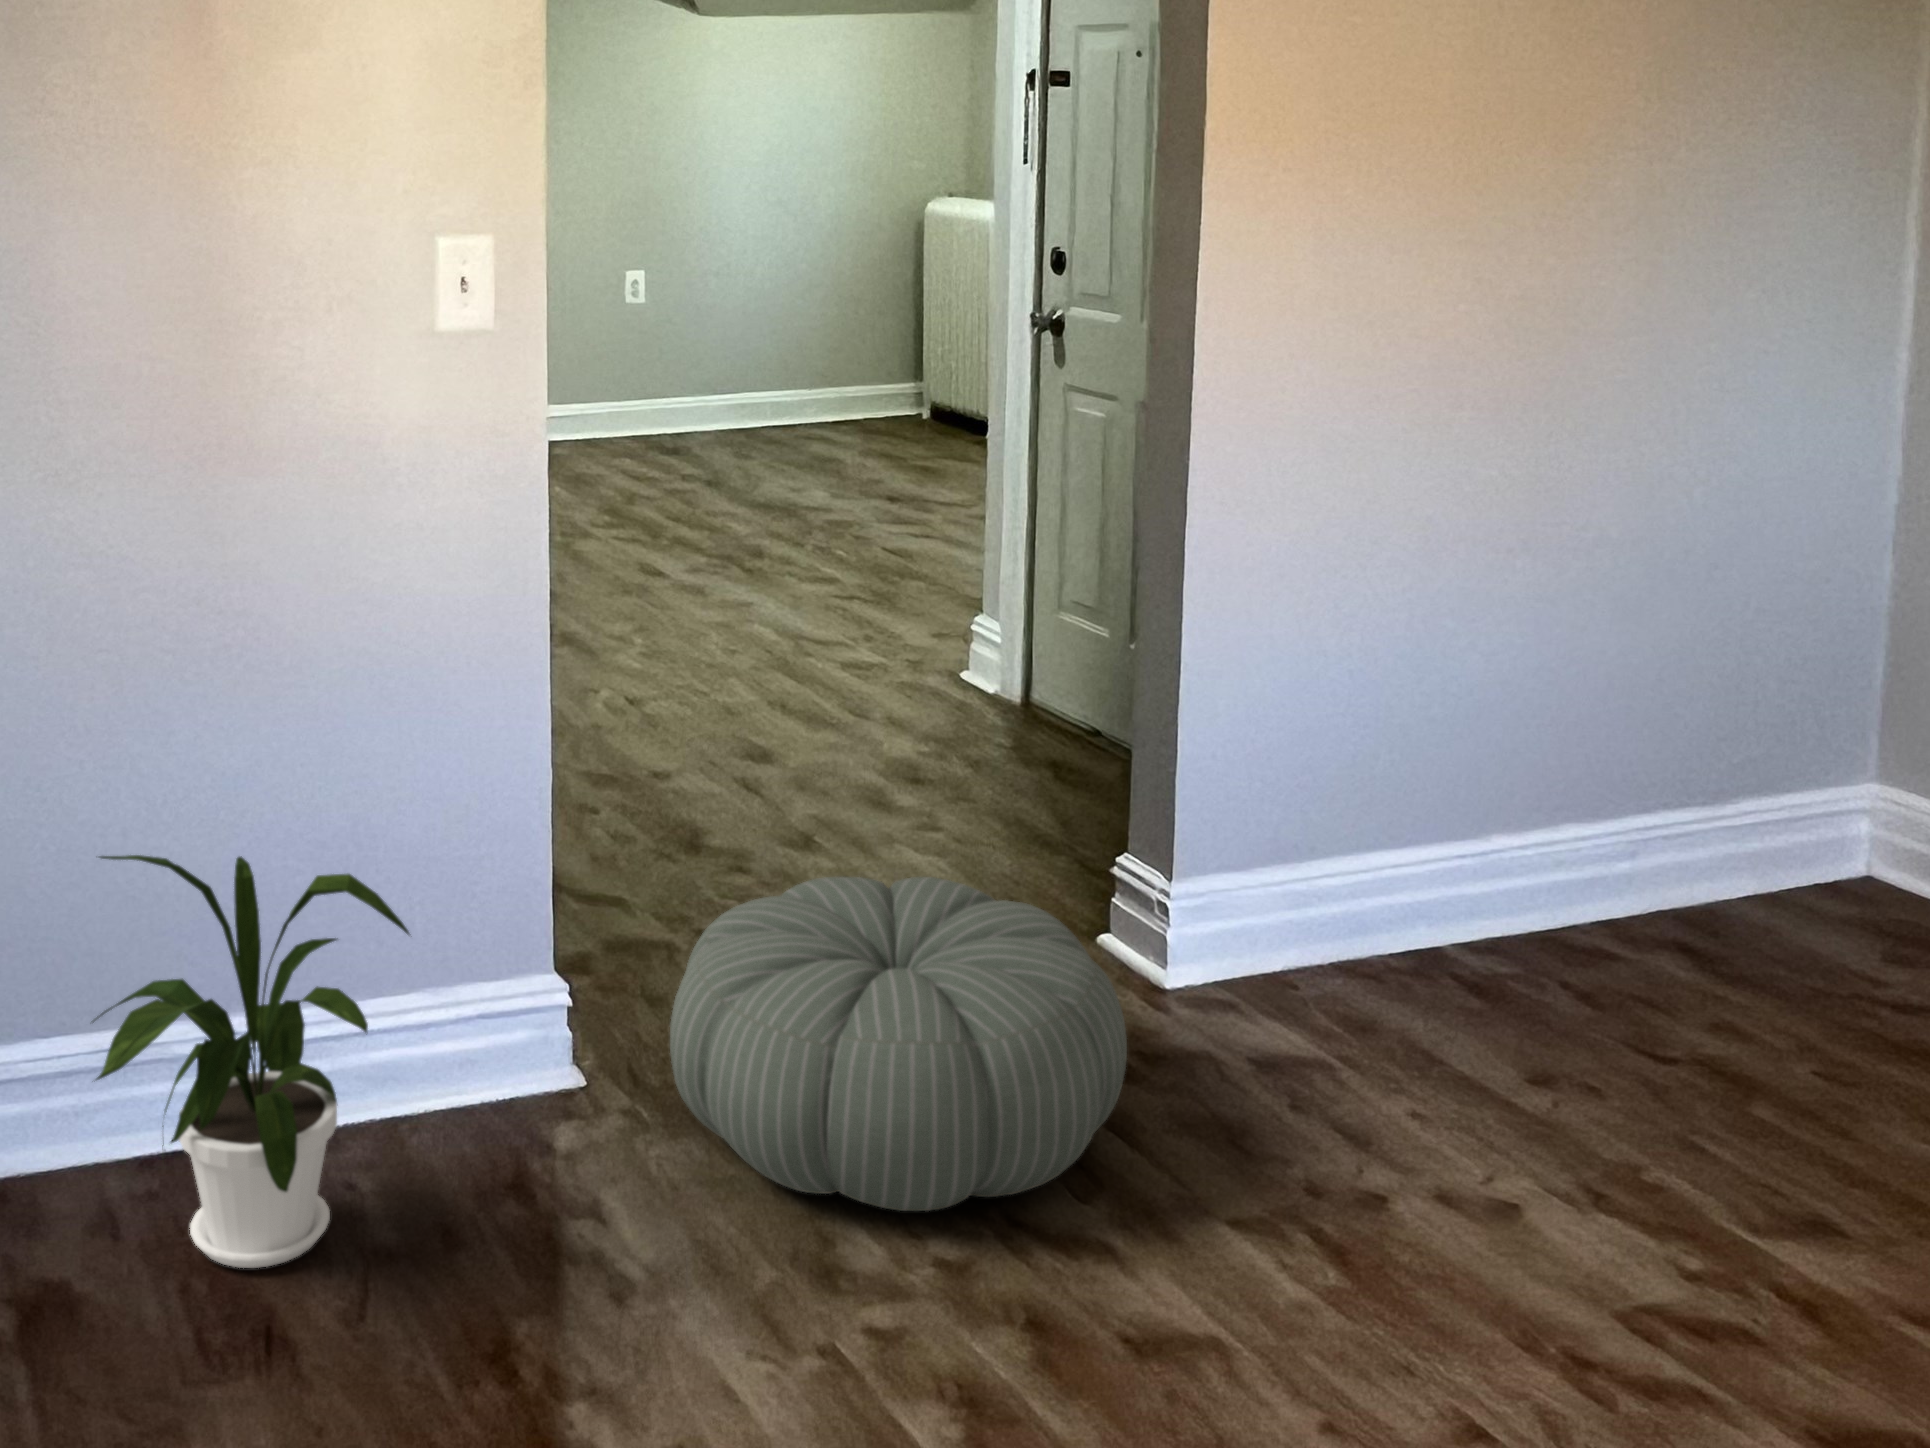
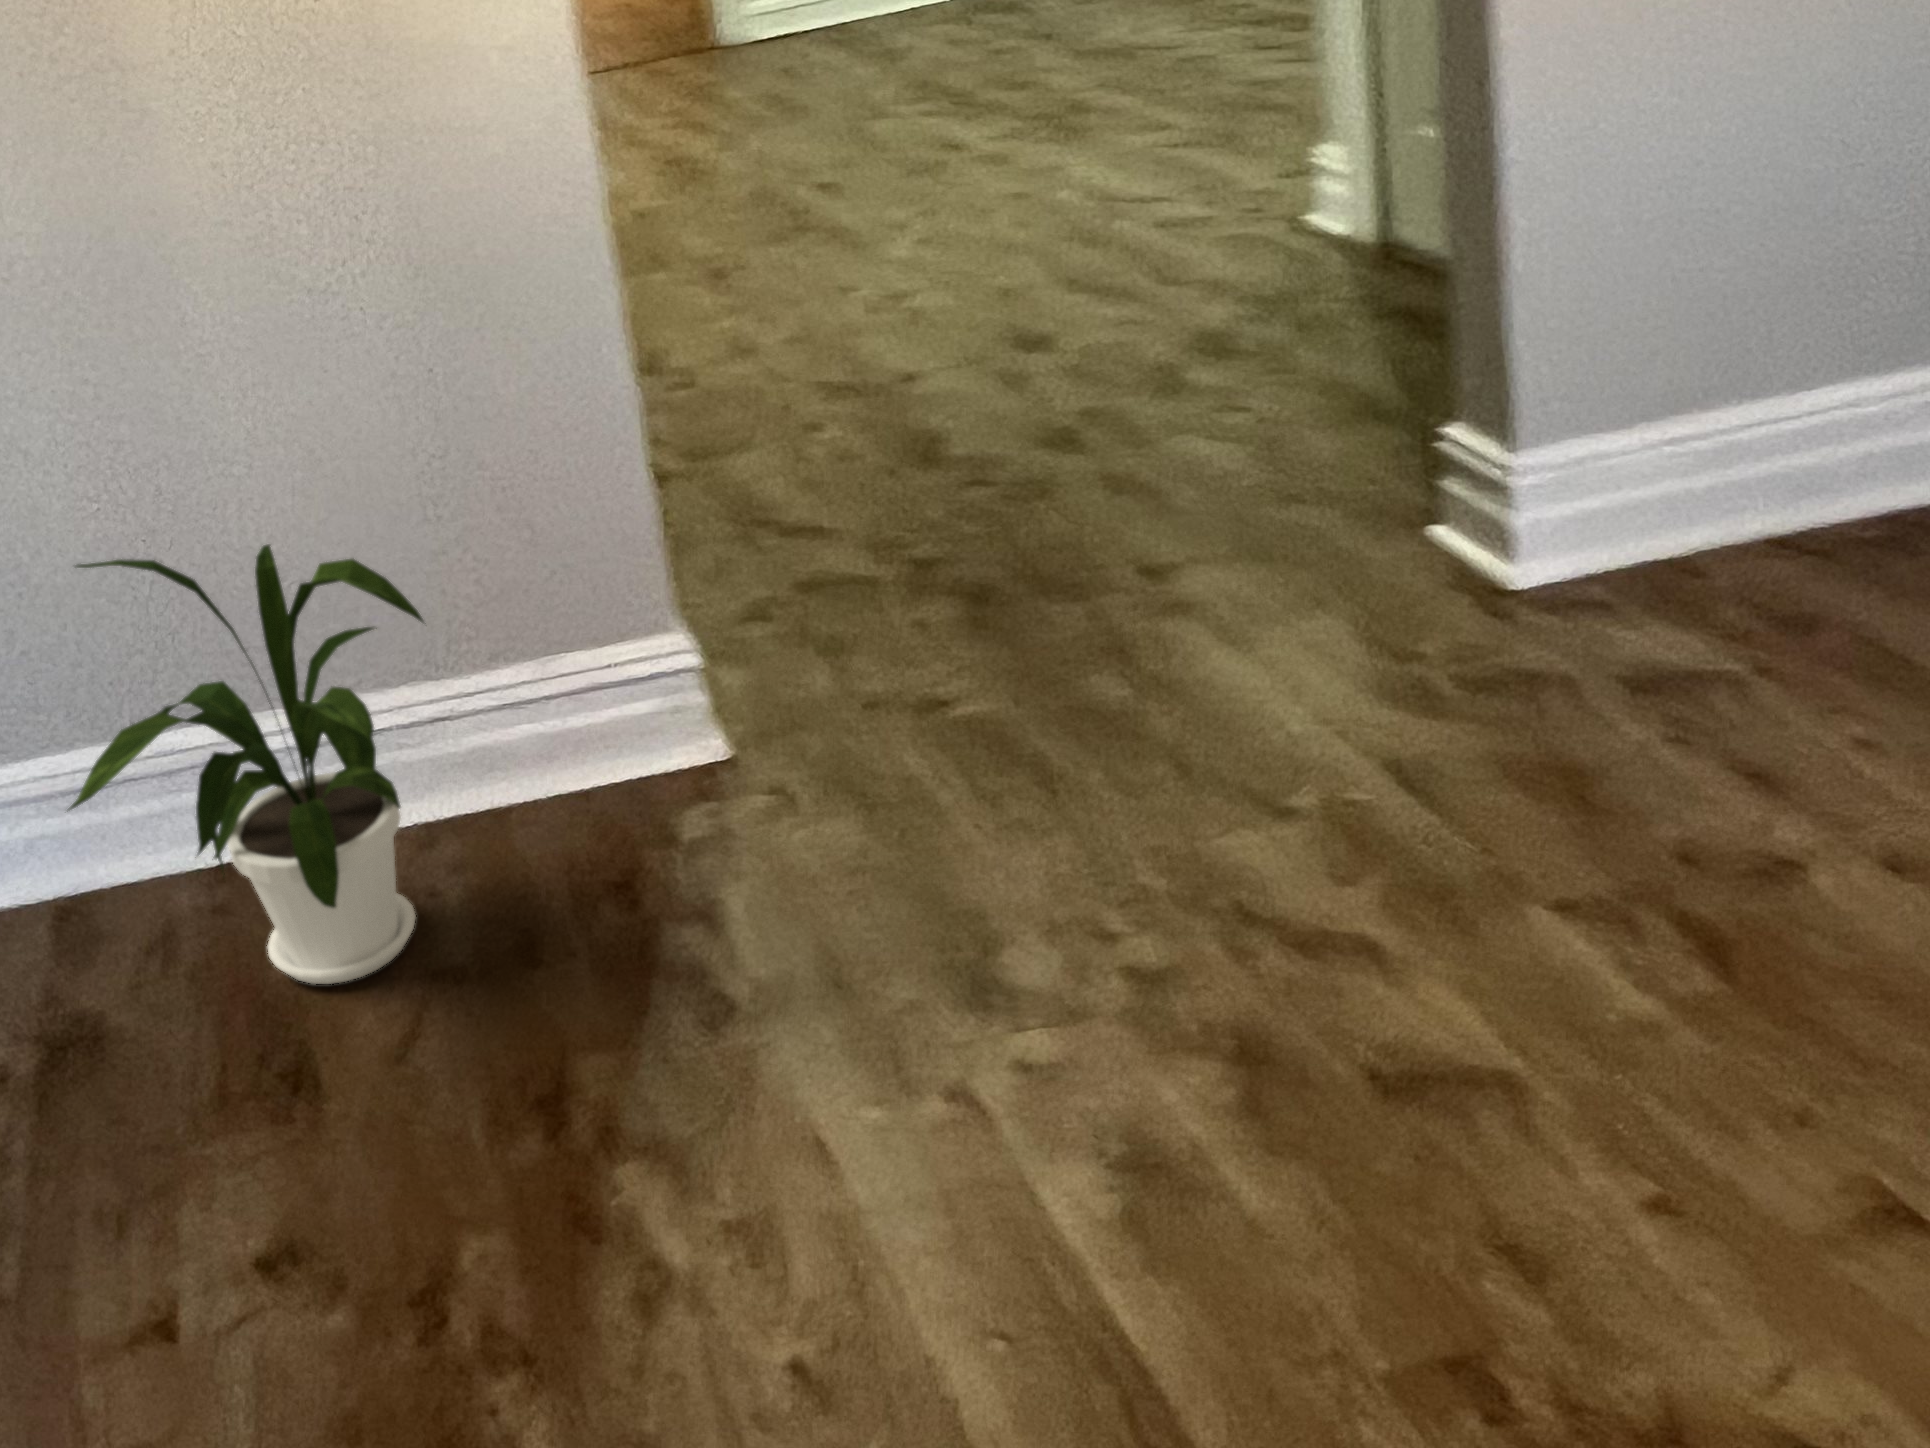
pouf: present [670,877,1127,1211] -> none [801,485,1404,904]

